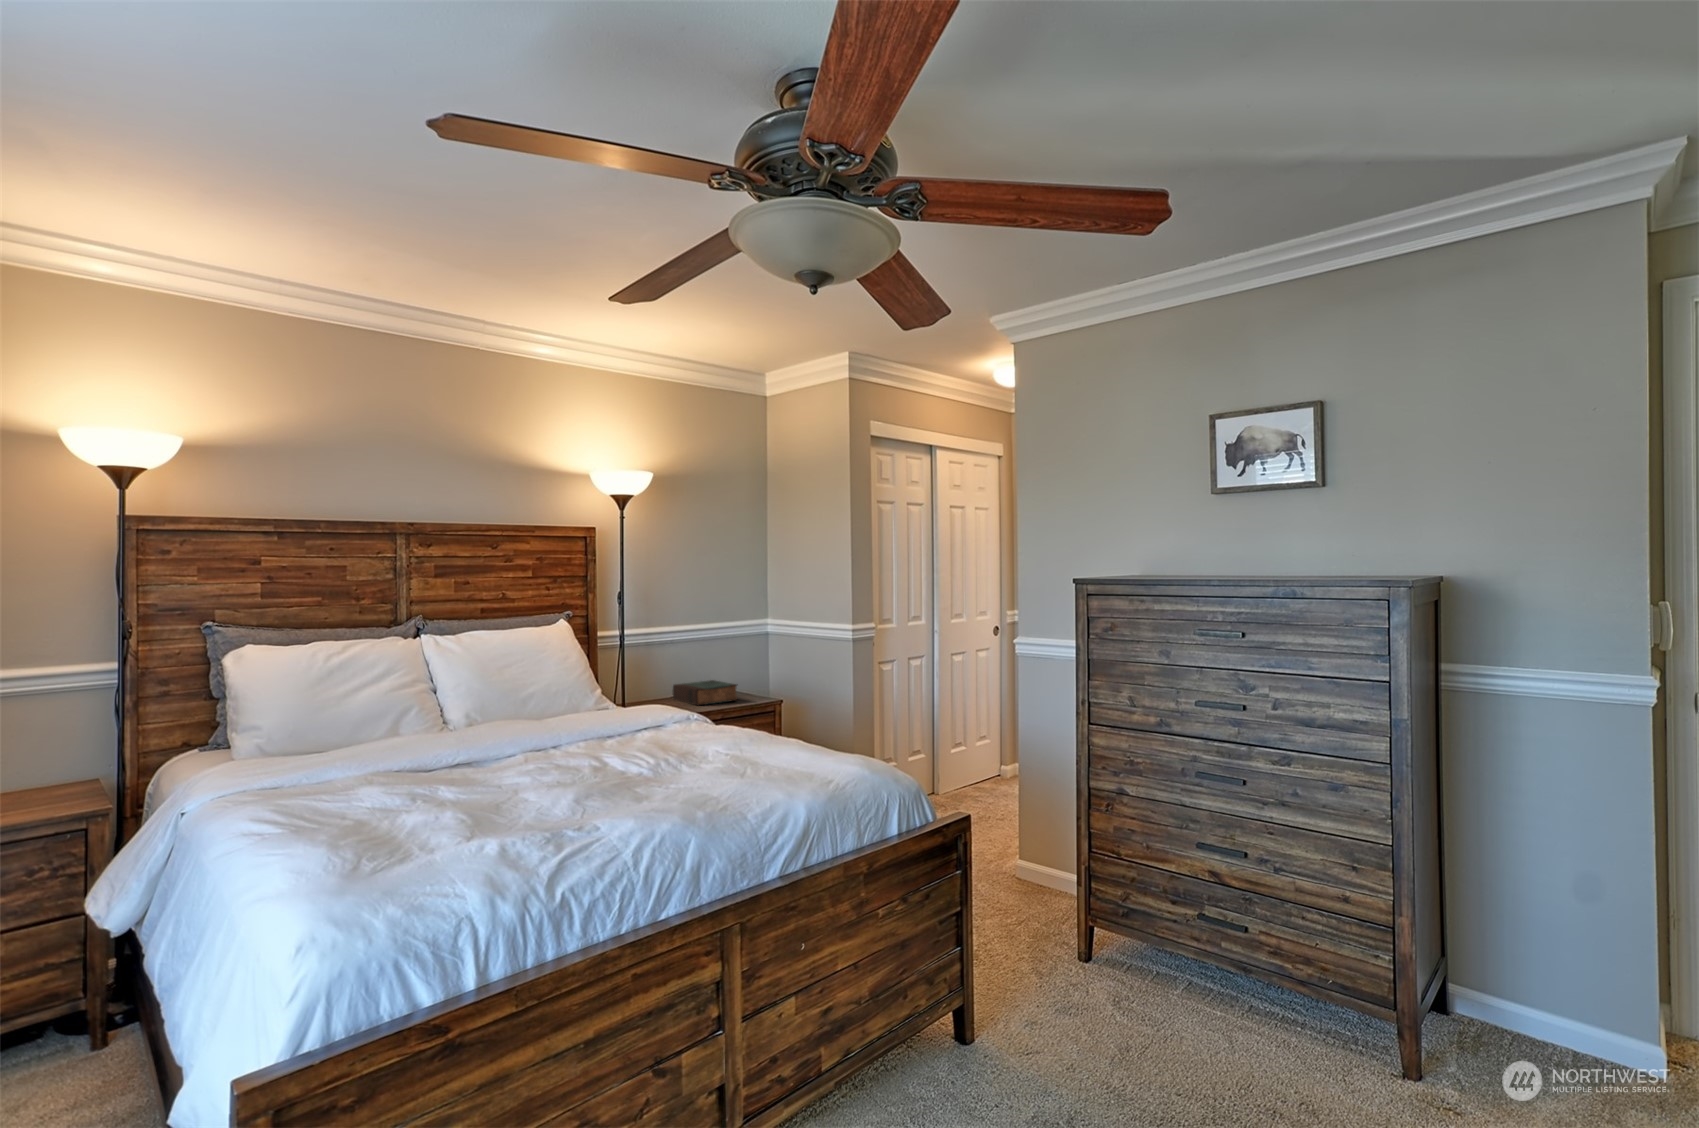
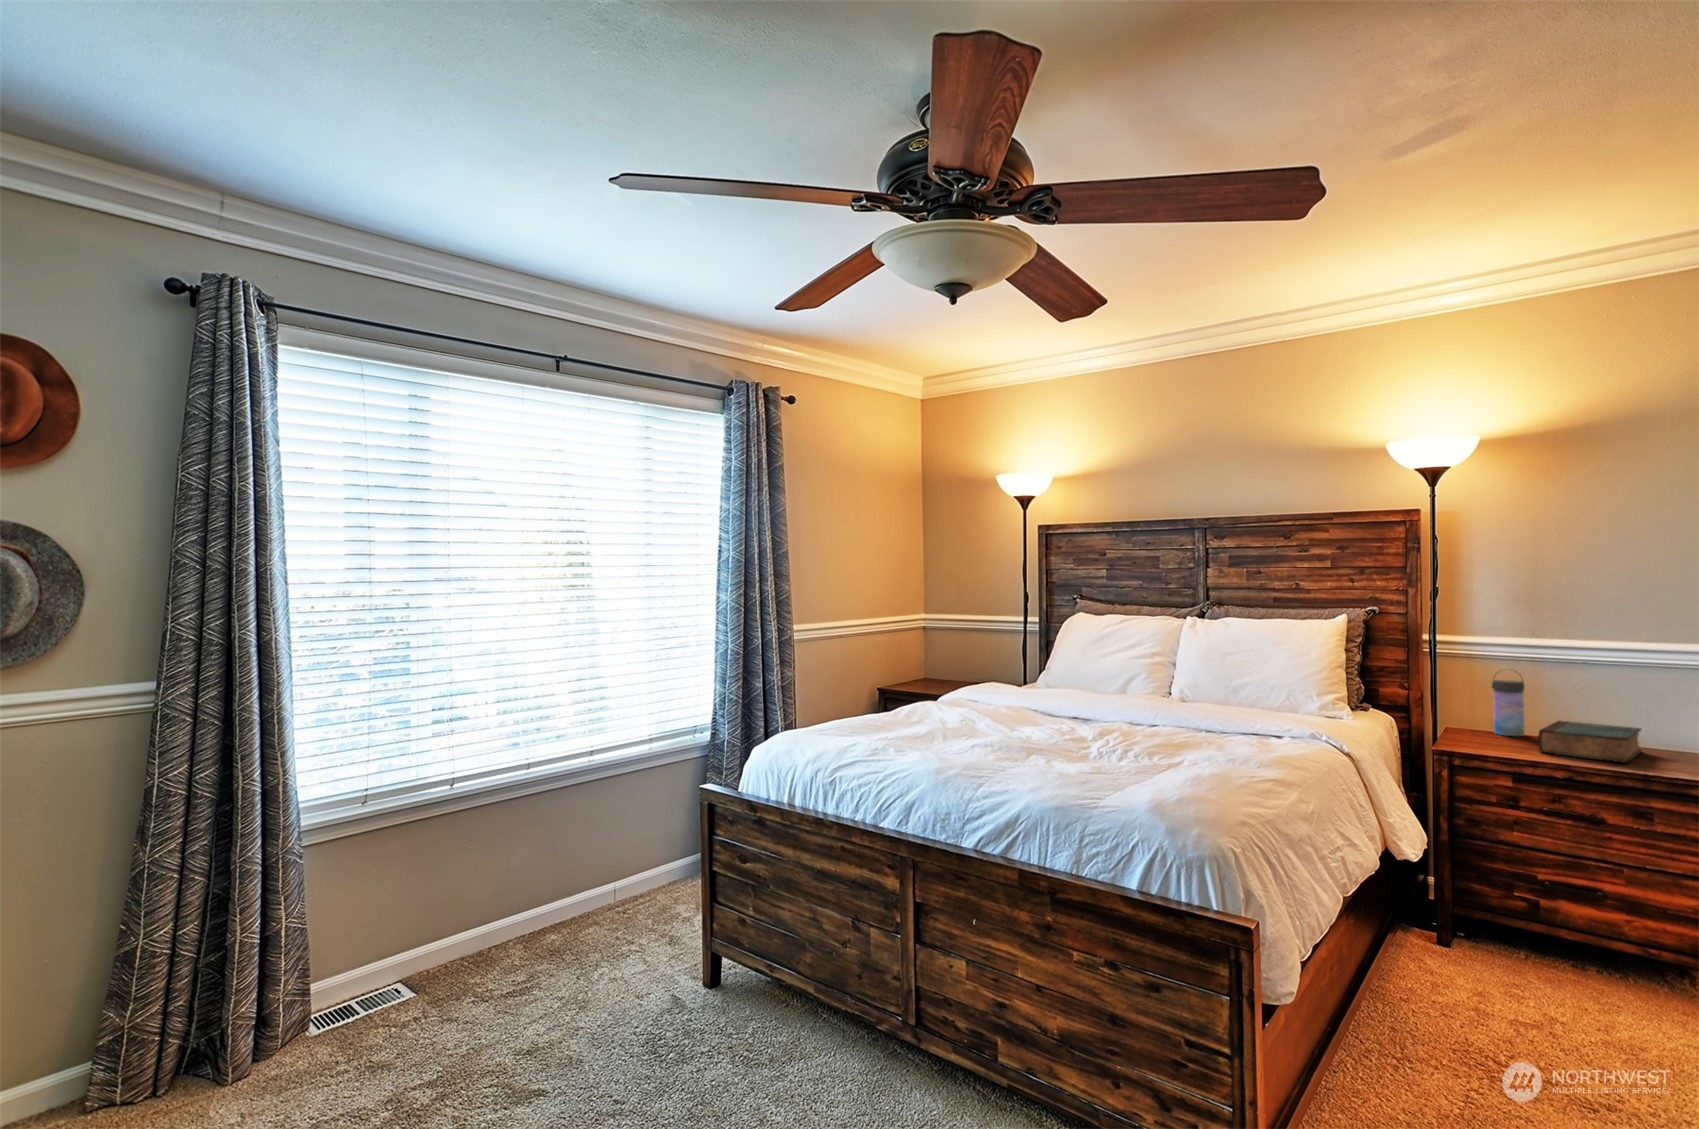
water bottle: none [636,652,656,703] -> present [1492,680,1525,736]

